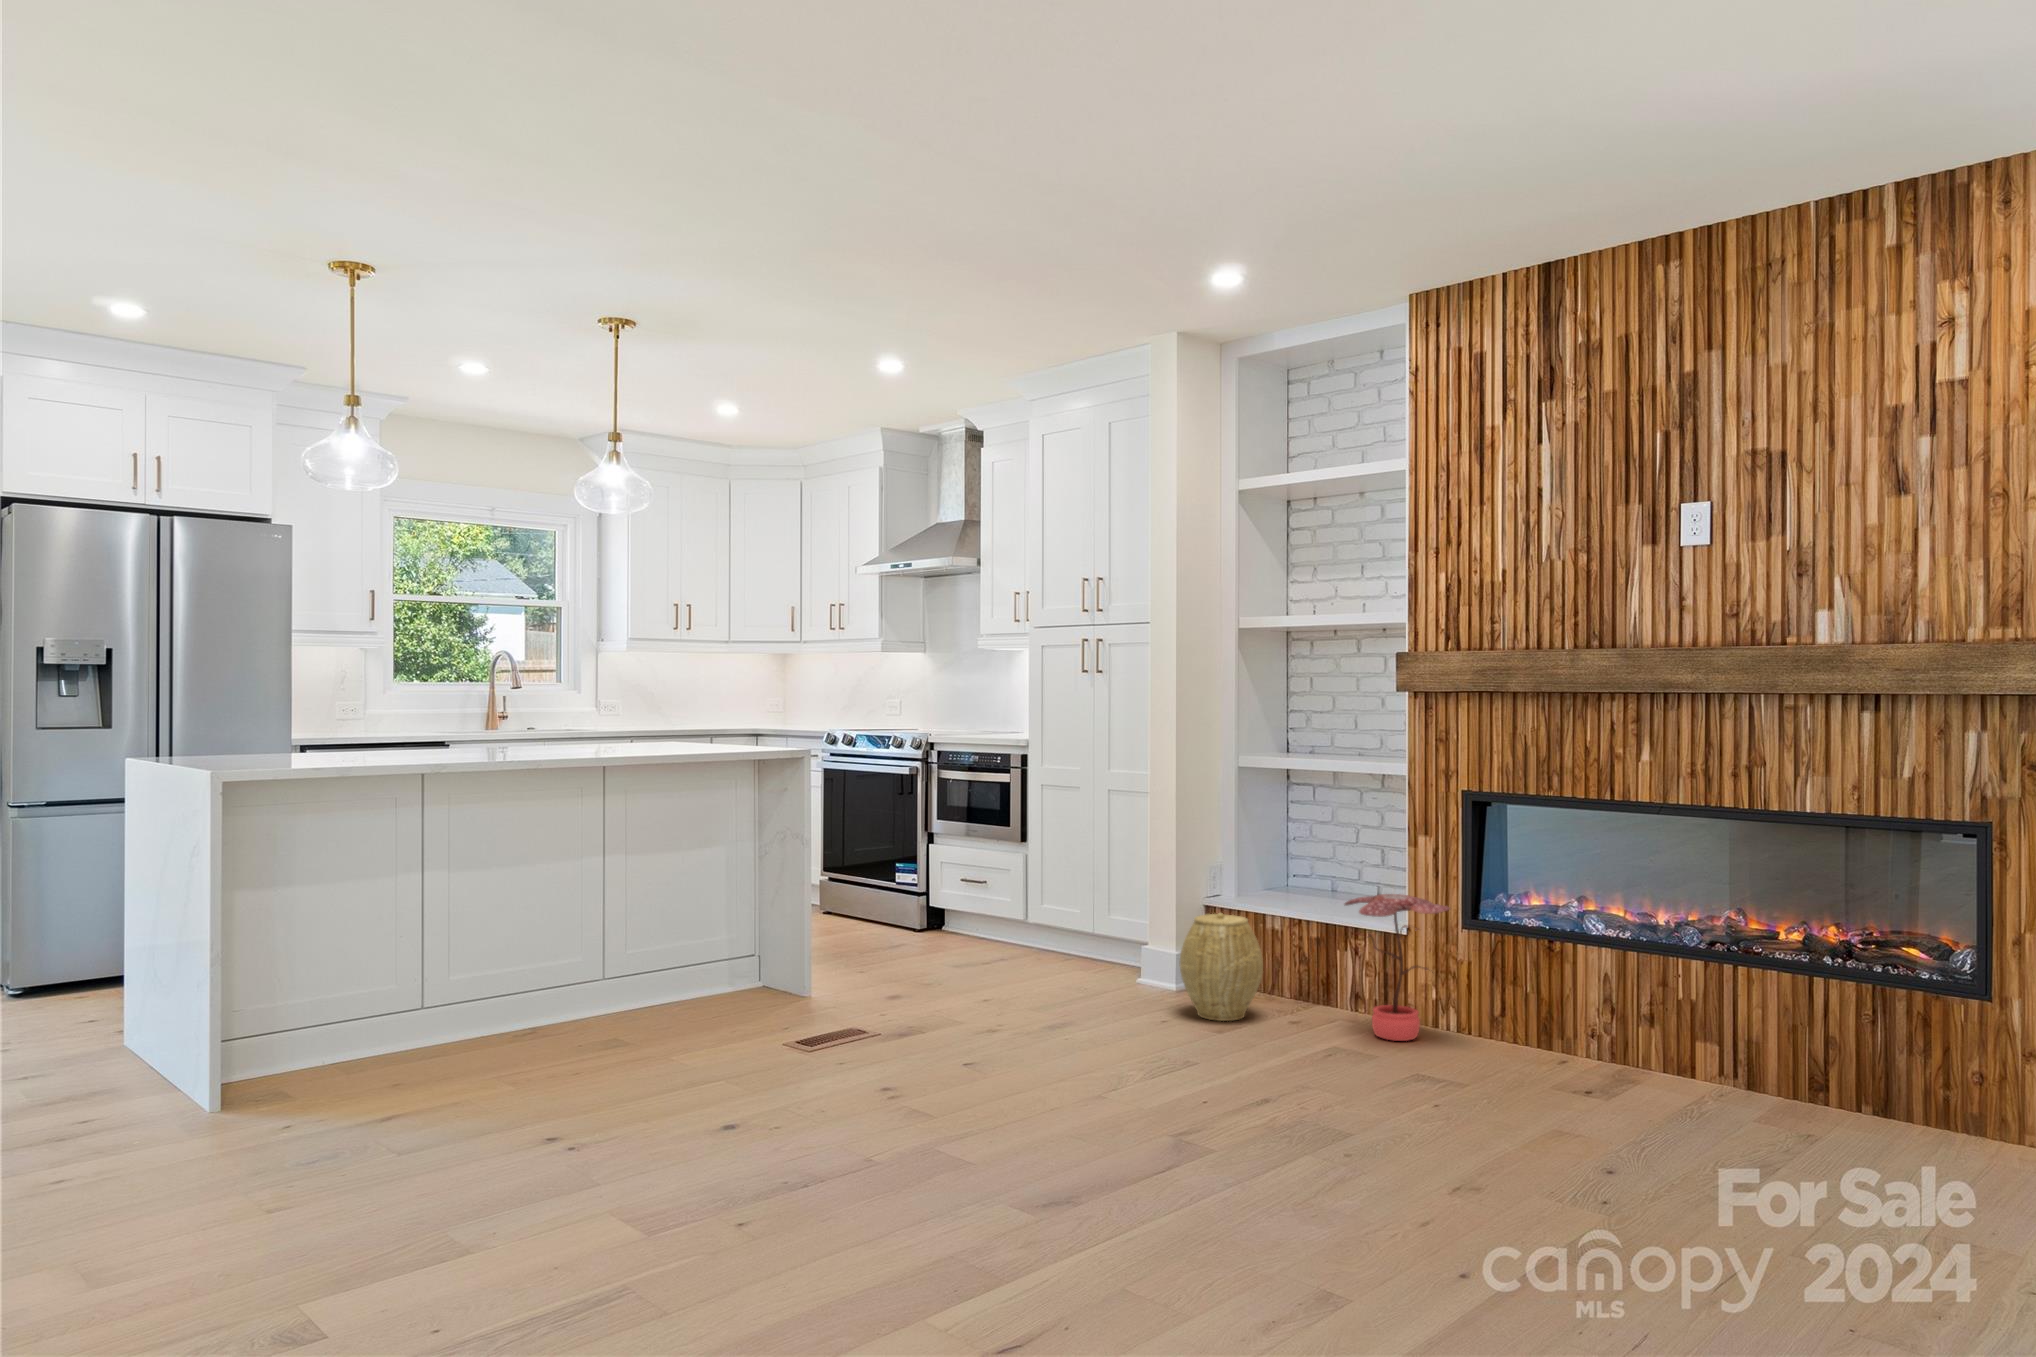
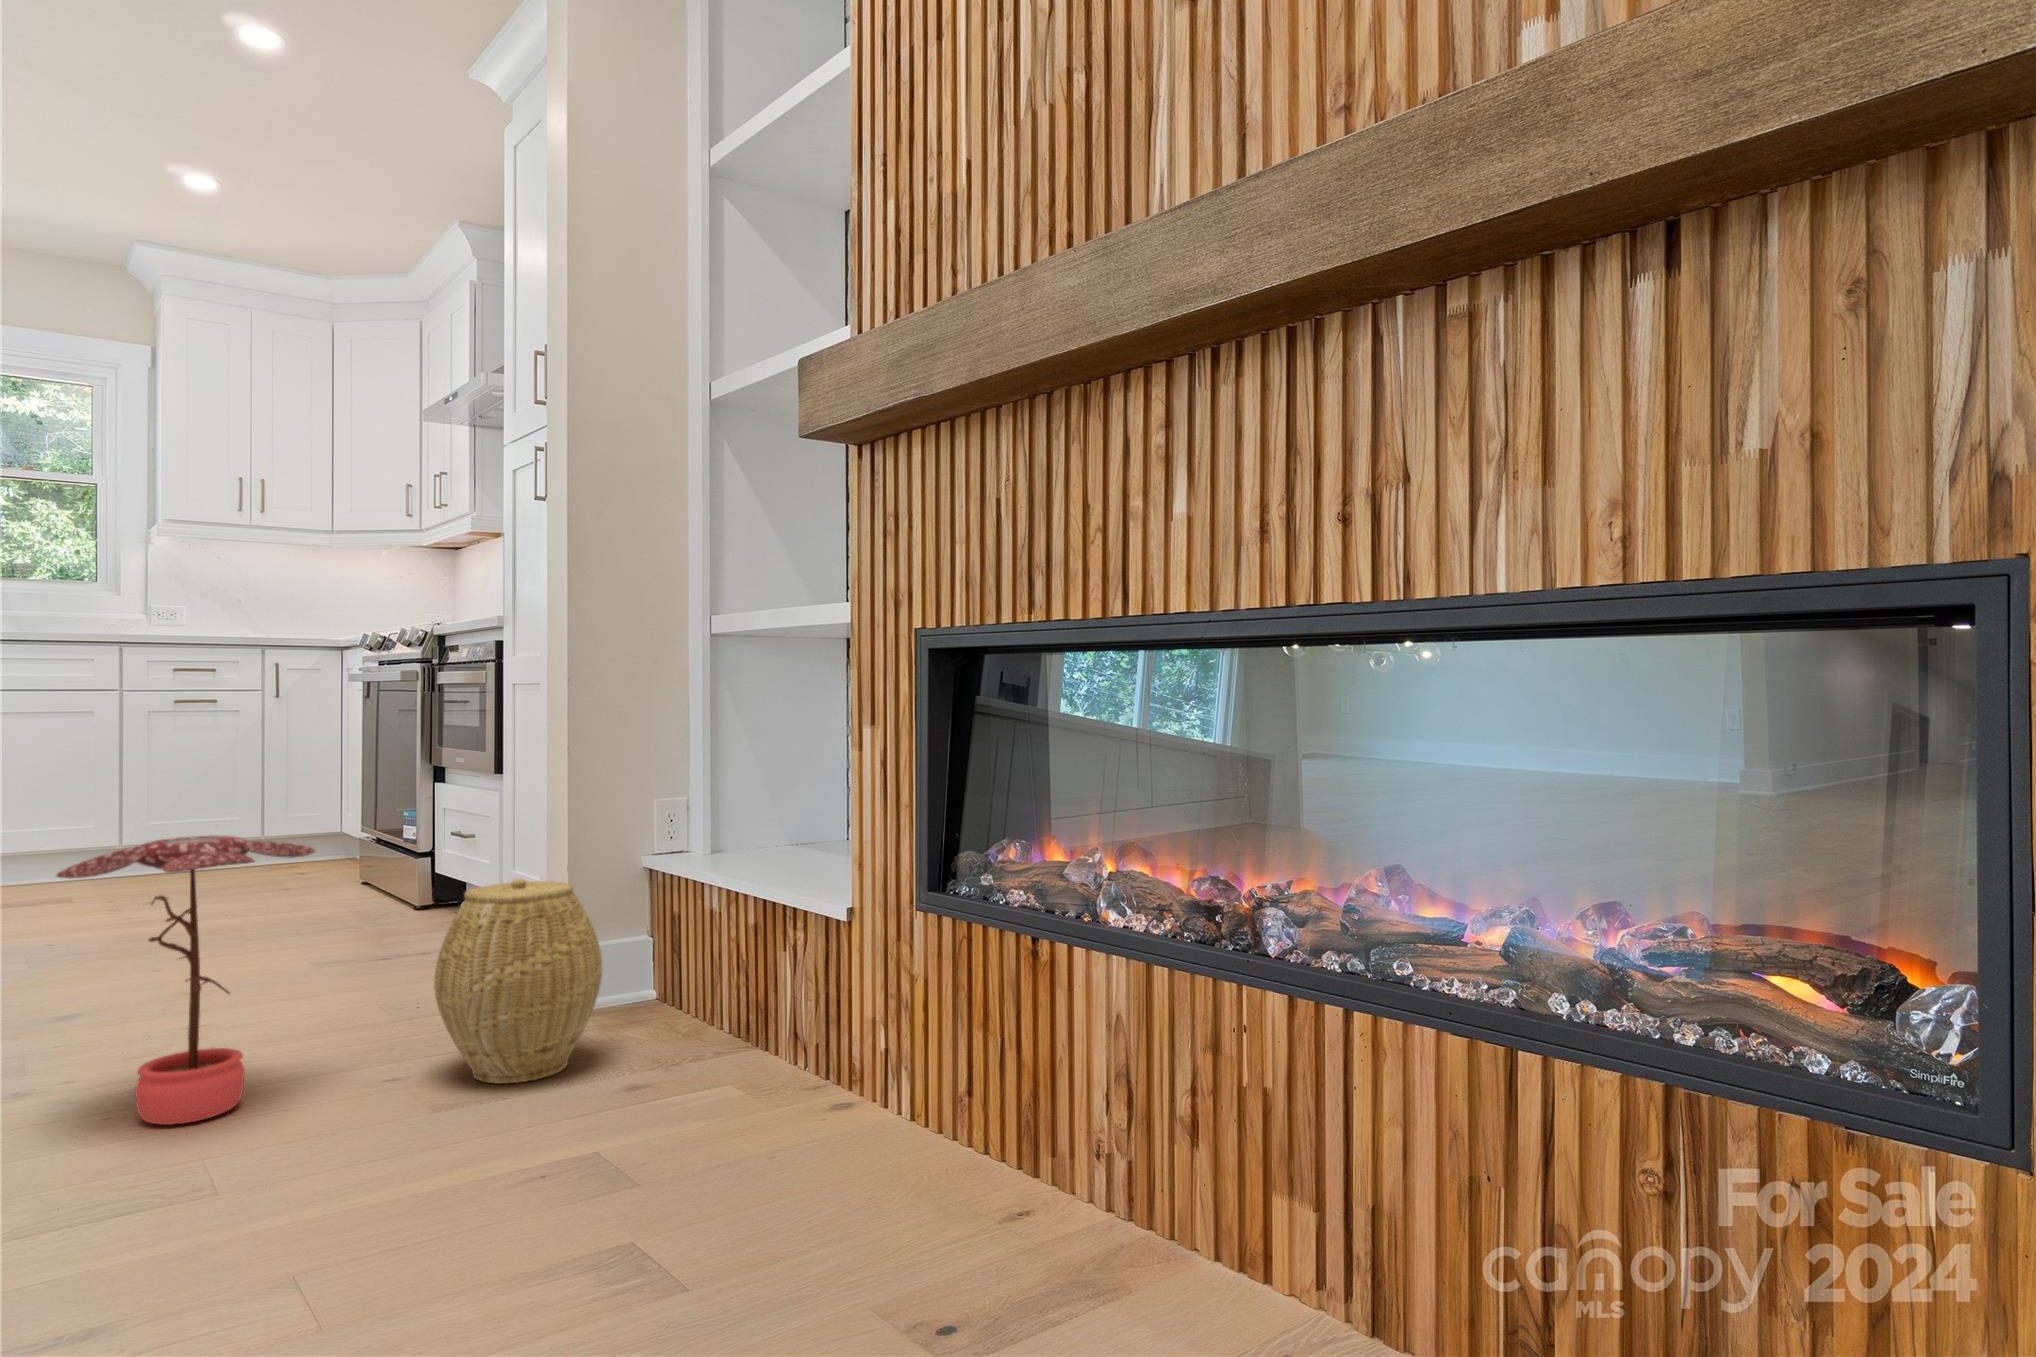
potted plant: present [1345,894,1450,1041] -> present [57,836,315,1125]

